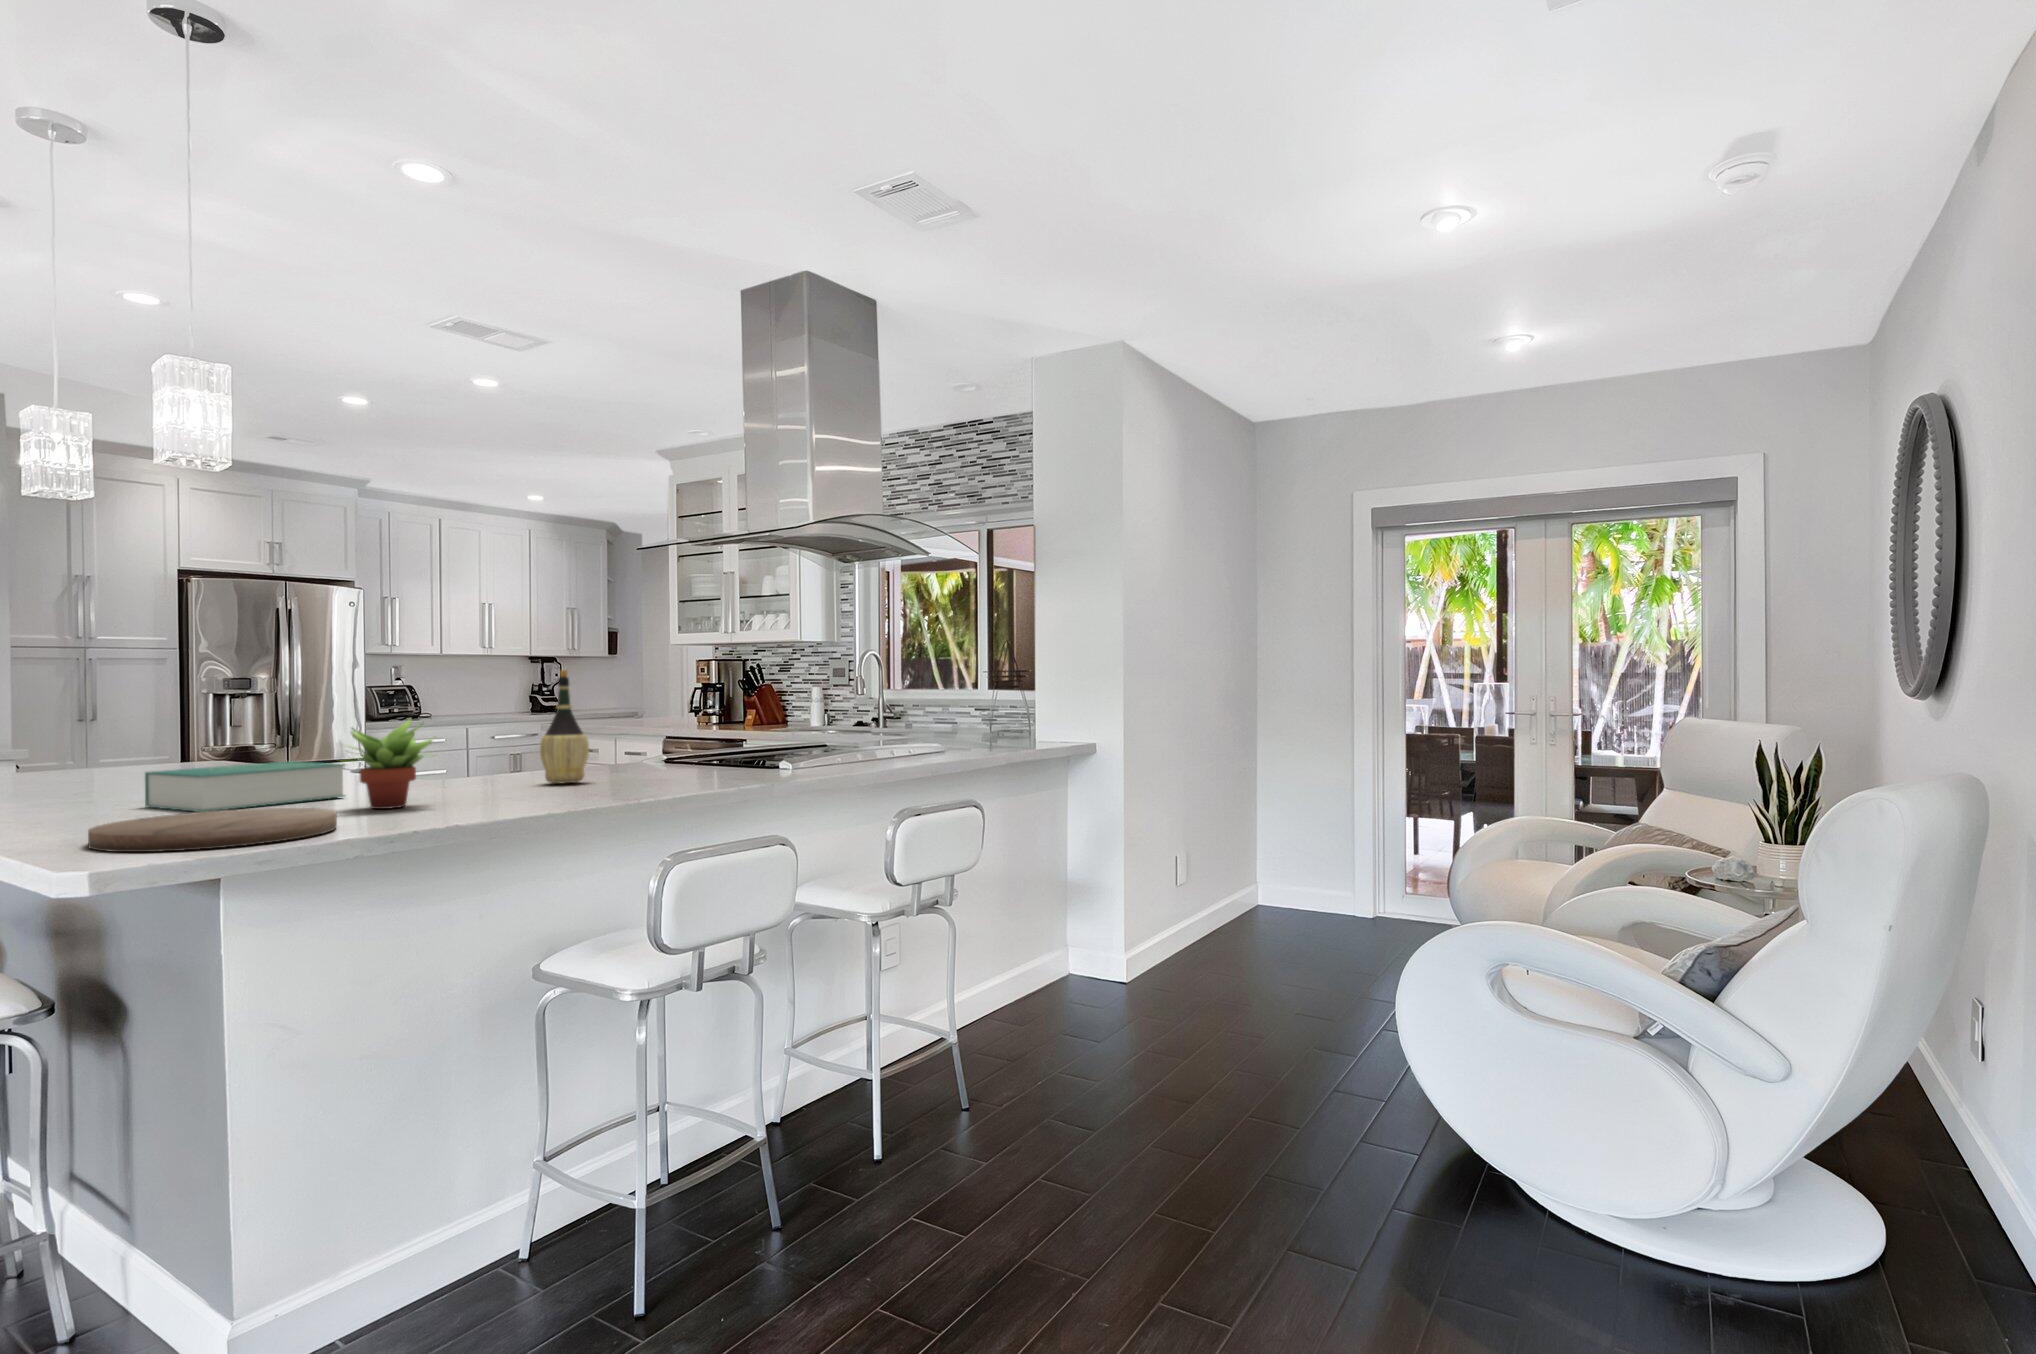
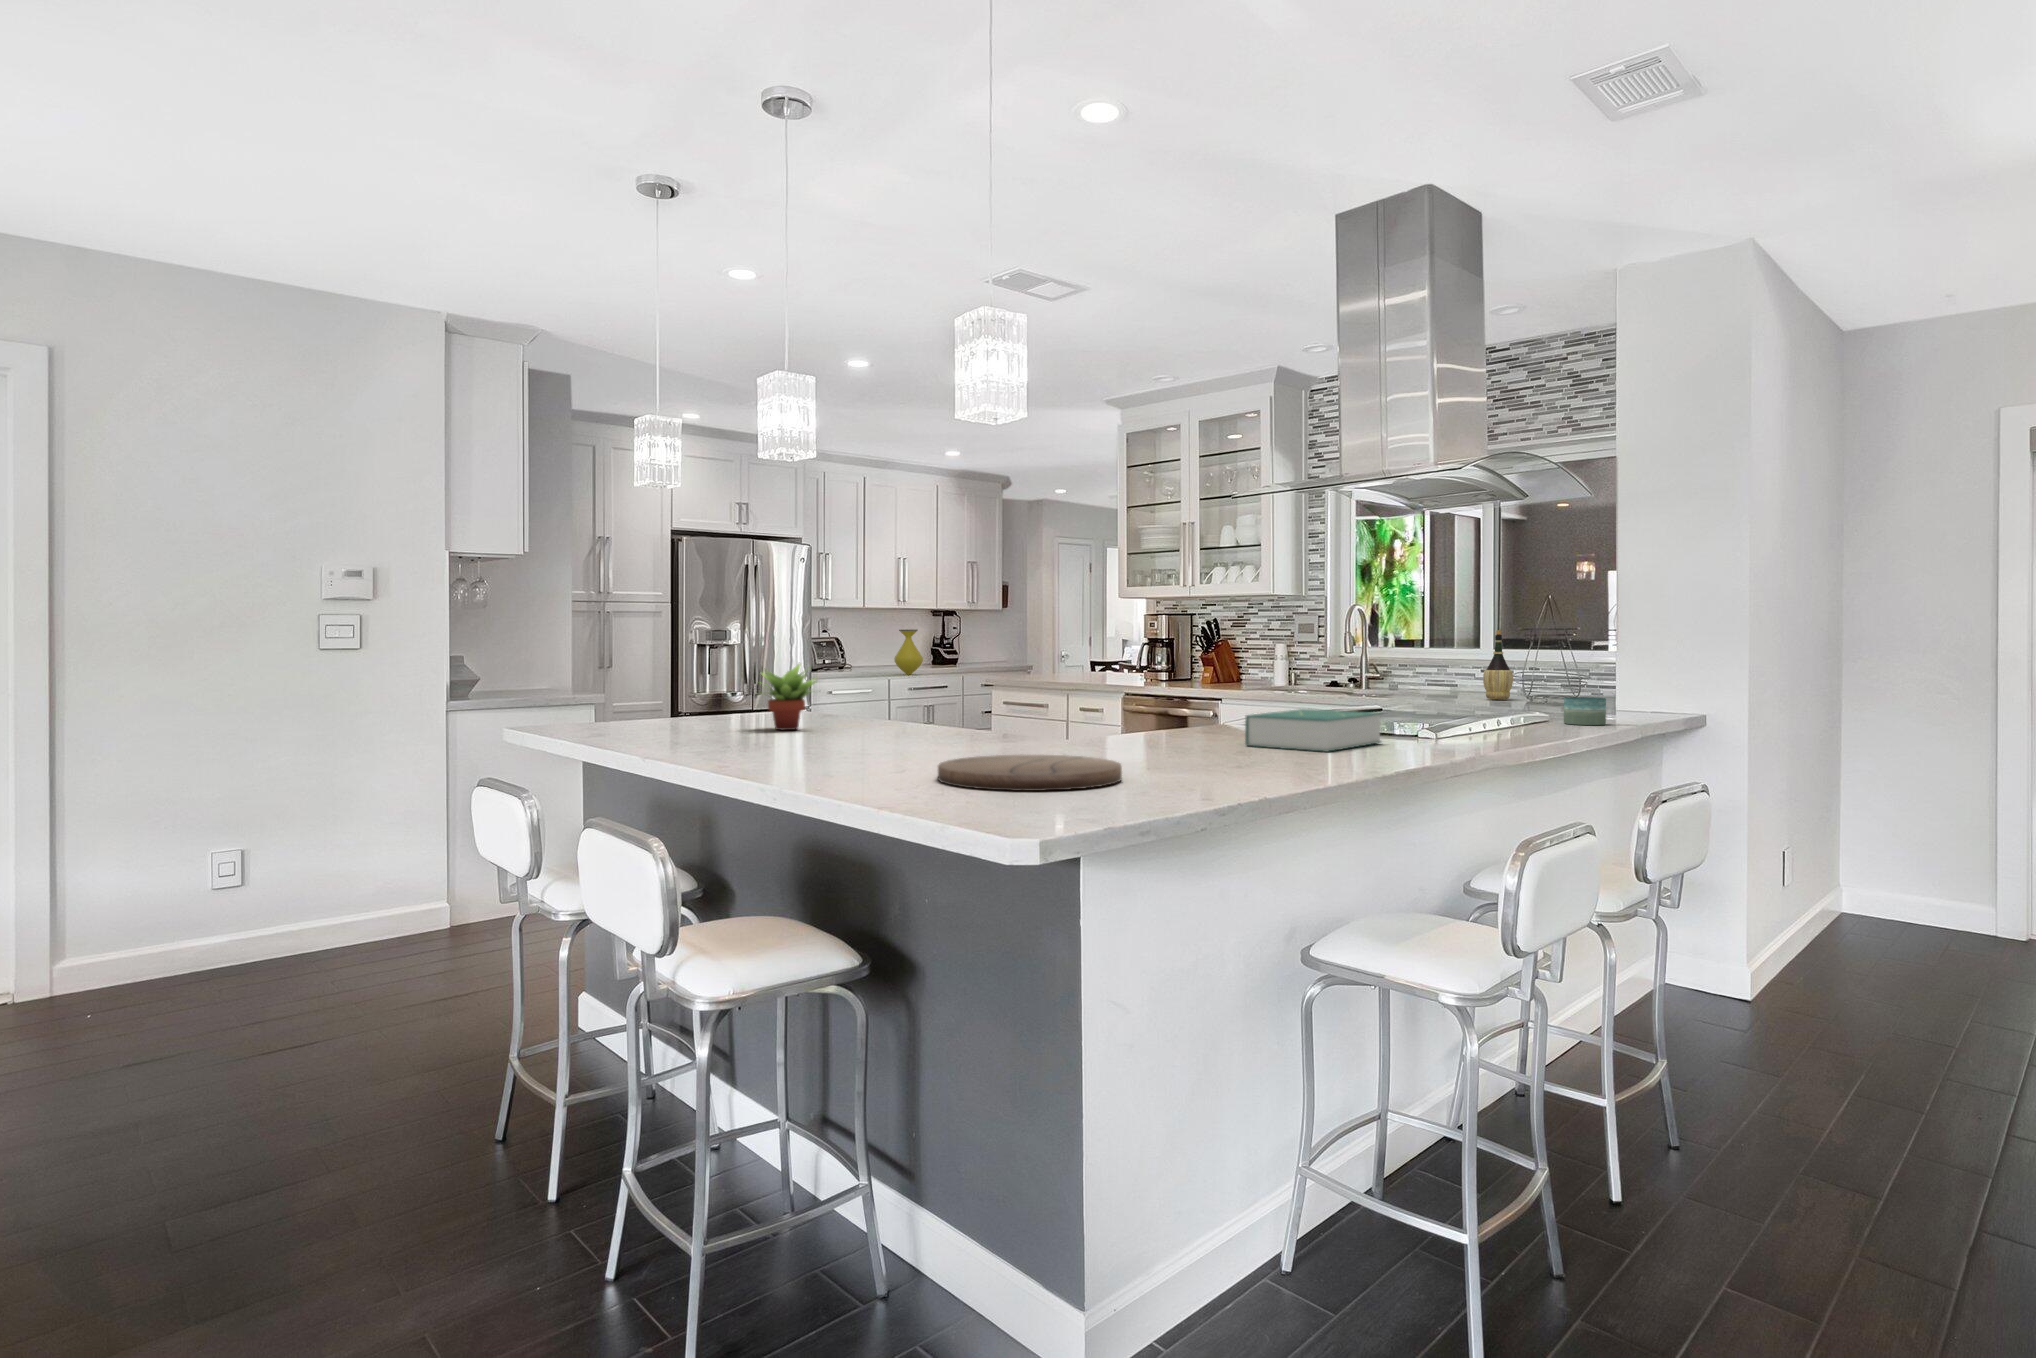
wine bottle: present [540,670,589,783] -> present [1483,630,1513,700]
vase: none [467,676,498,721] -> present [894,630,923,675]
succulent plant: present [351,719,433,809] -> present [761,664,816,730]
candle: none [980,732,1014,757] -> present [1564,697,1606,725]
book: present [145,761,345,812] -> present [1245,709,1381,752]

